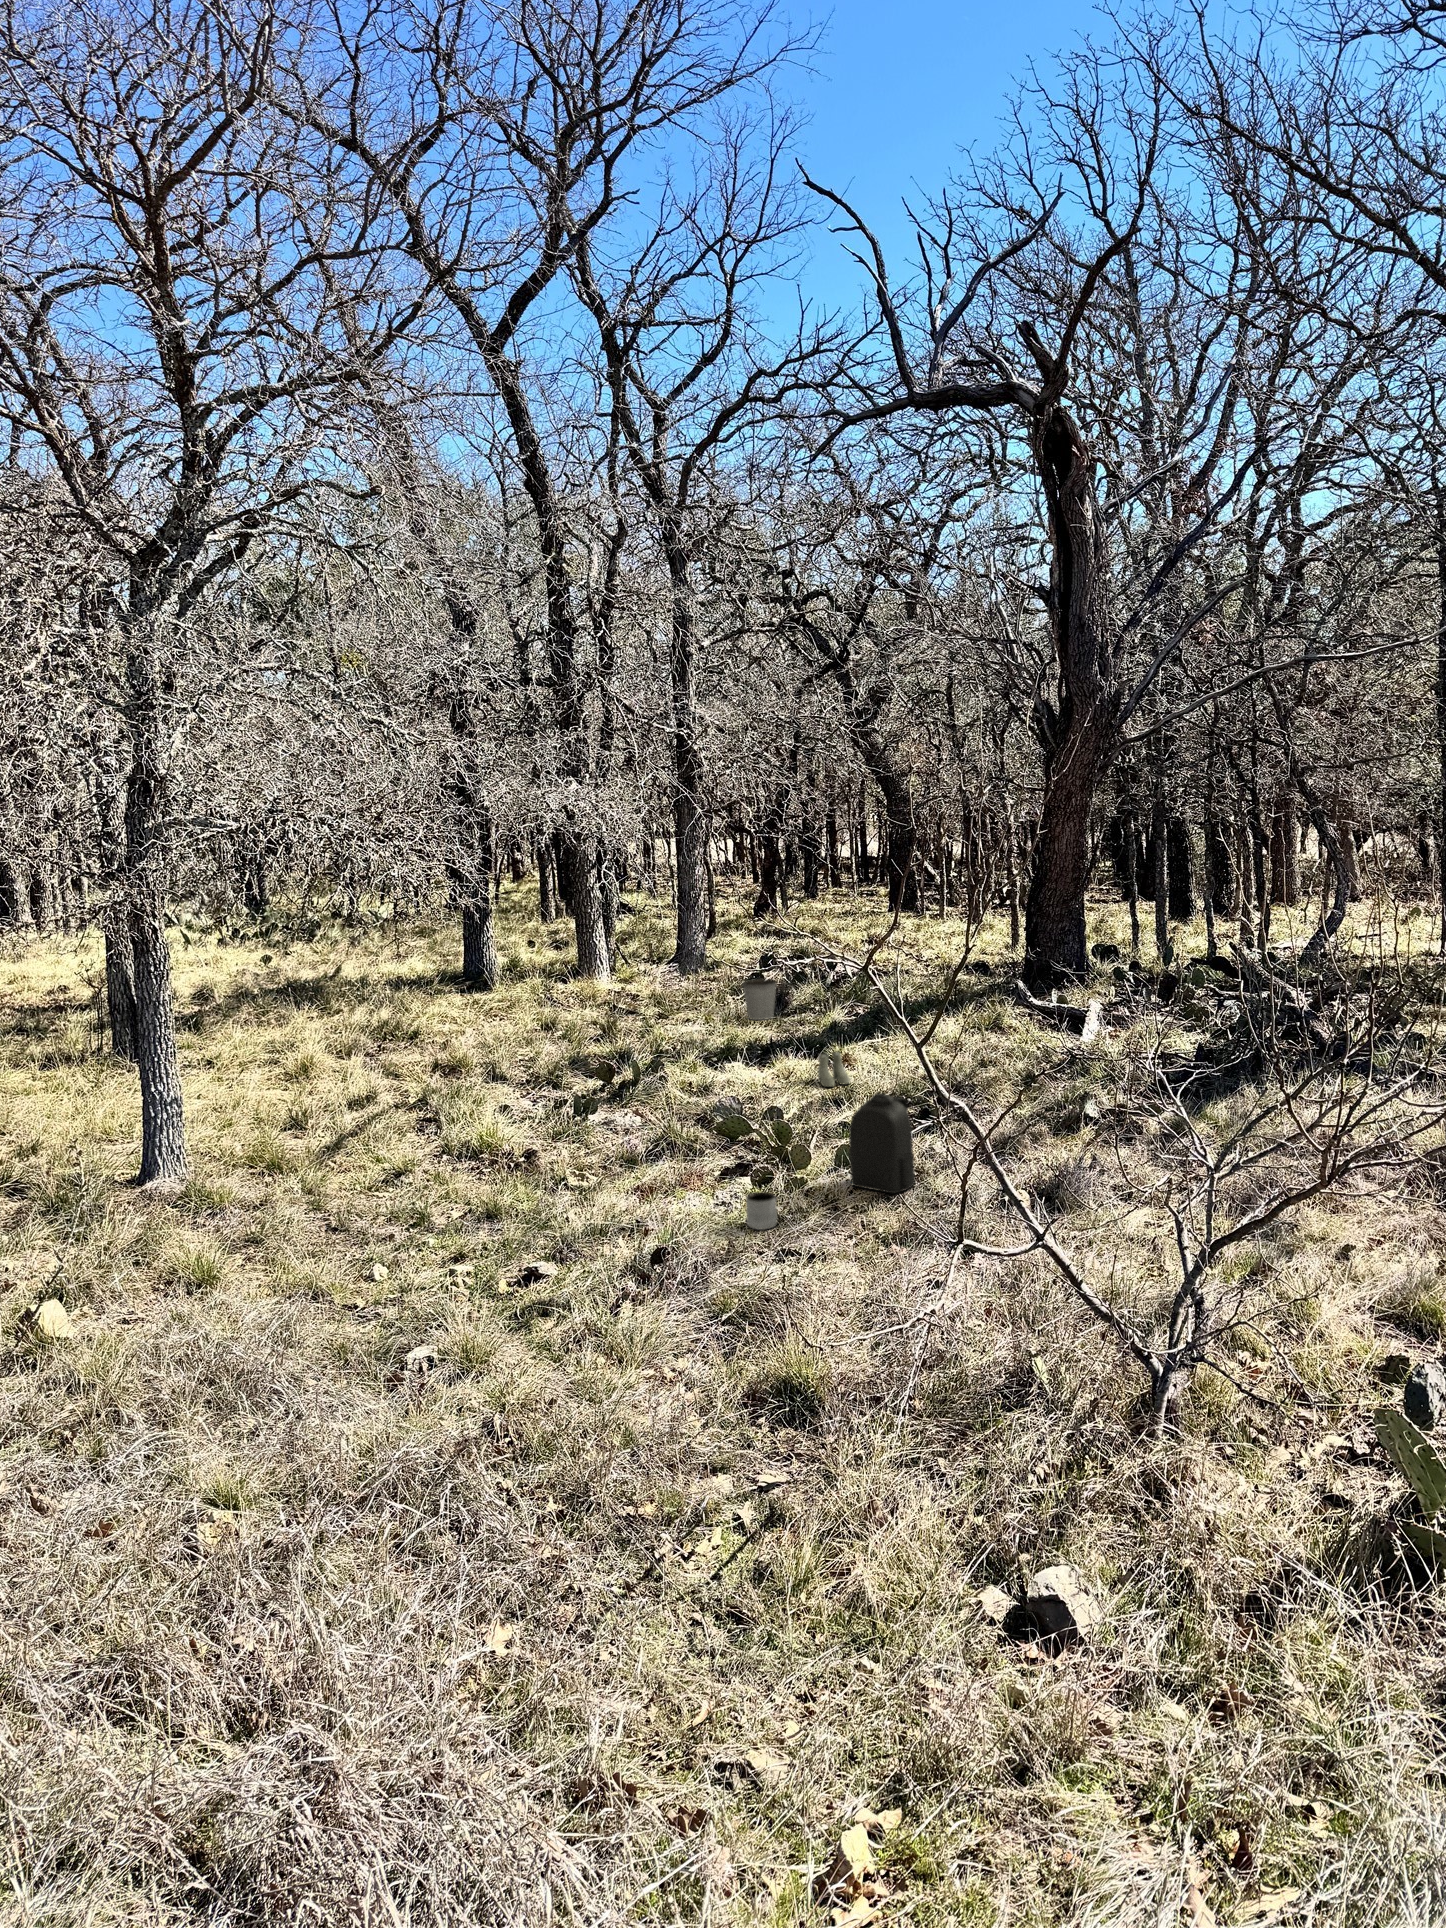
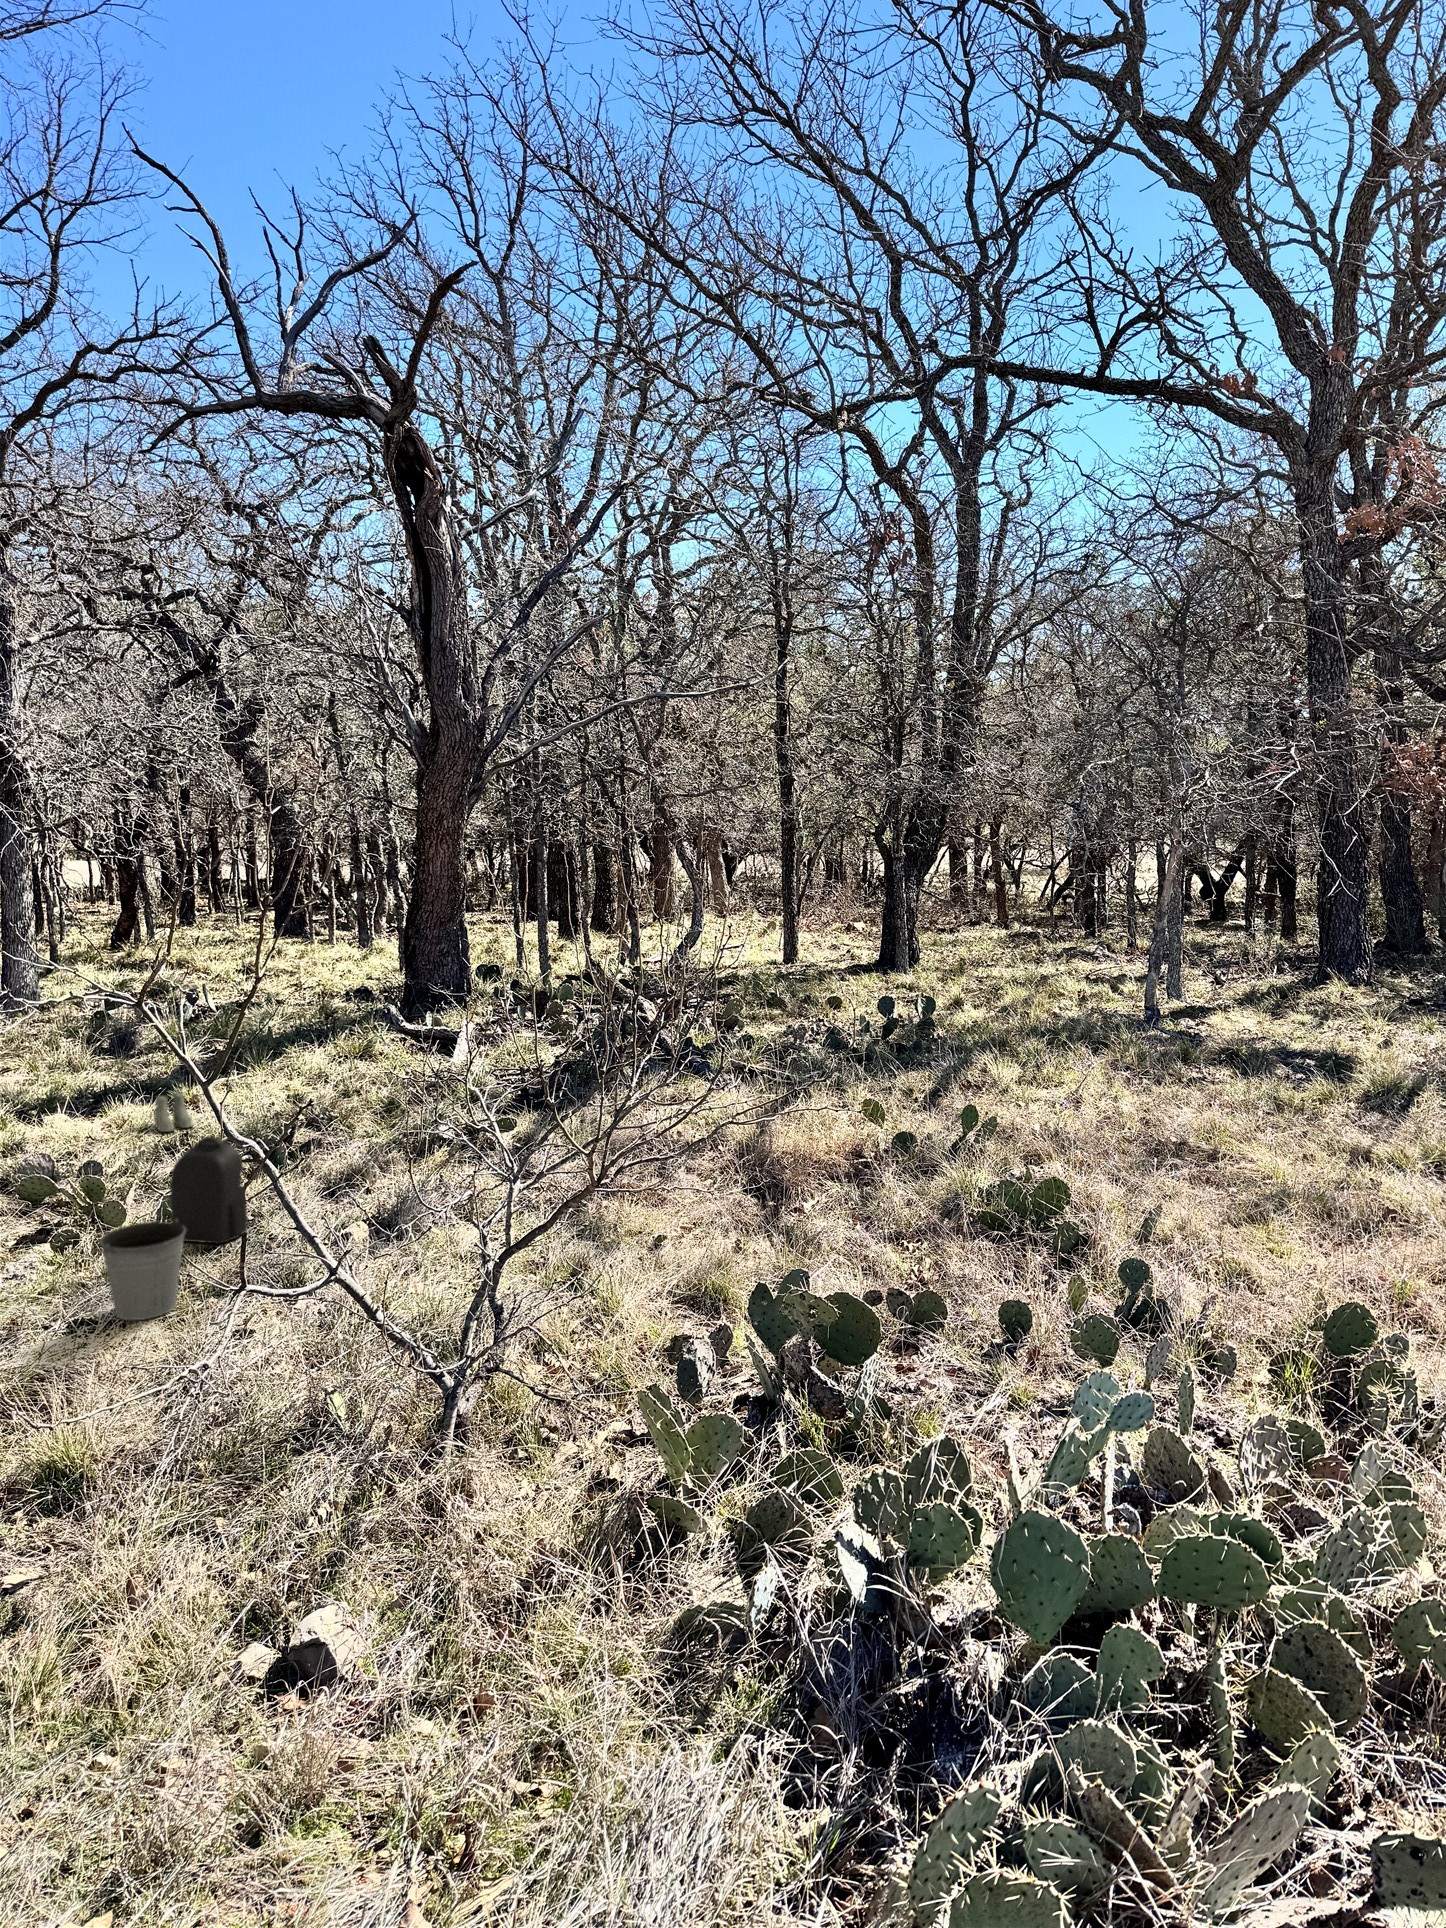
bucket: present [742,979,777,1020] -> present [97,1219,186,1320]
planter: present [746,1192,777,1230] -> none [34,1259,76,1304]

